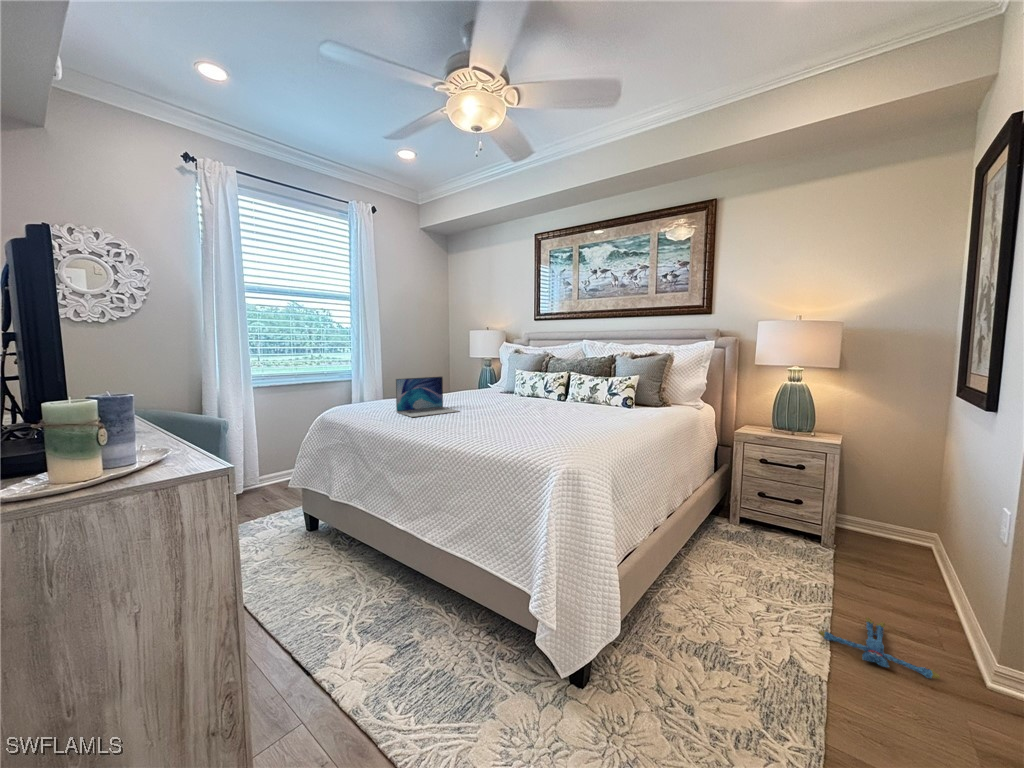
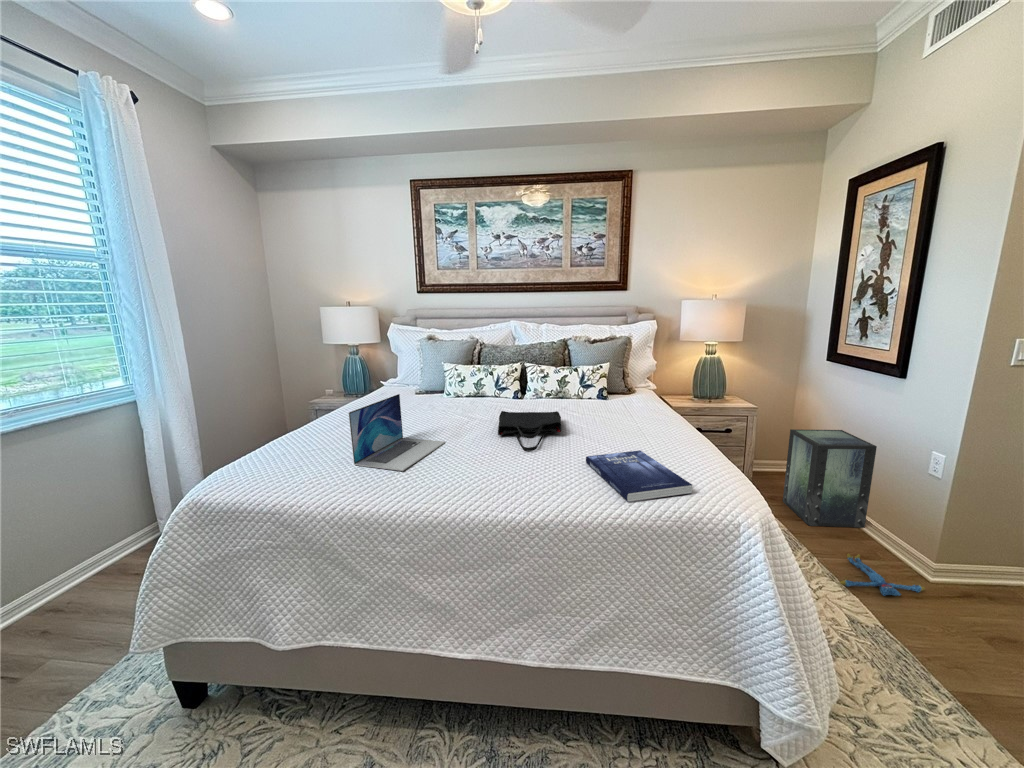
tote bag: none [494,399,554,421] -> present [498,411,562,451]
book: none [493,425,560,449] -> present [586,450,692,502]
storage box: none [860,474,963,613] -> present [783,429,877,528]

